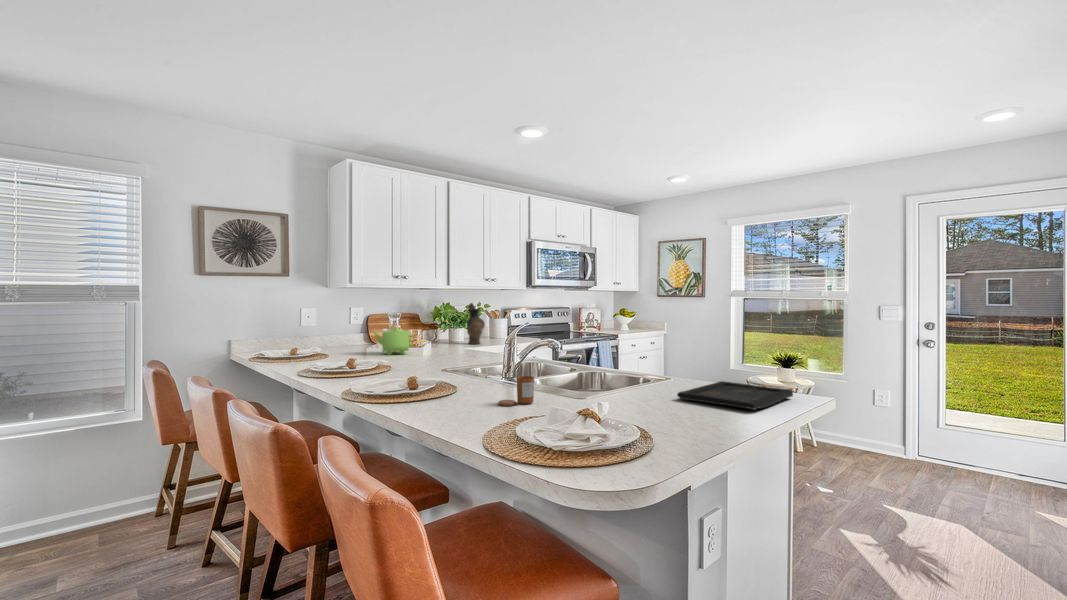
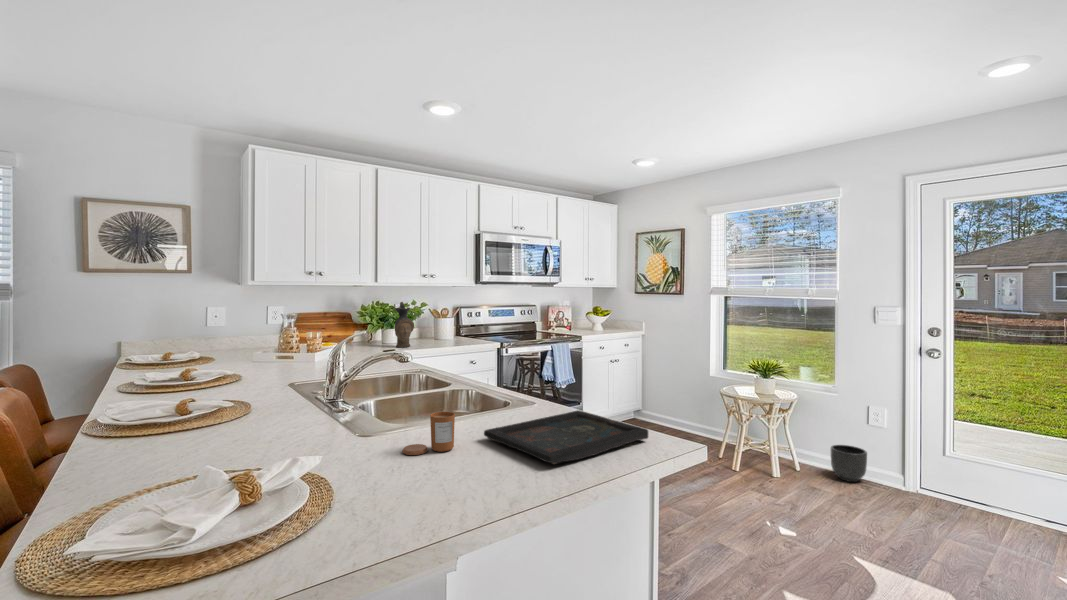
teapot: present [373,327,413,355] -> none [259,330,309,361]
candle: present [498,376,534,406] -> present [403,412,455,455]
planter: none [844,424,875,454] -> present [831,445,867,482]

